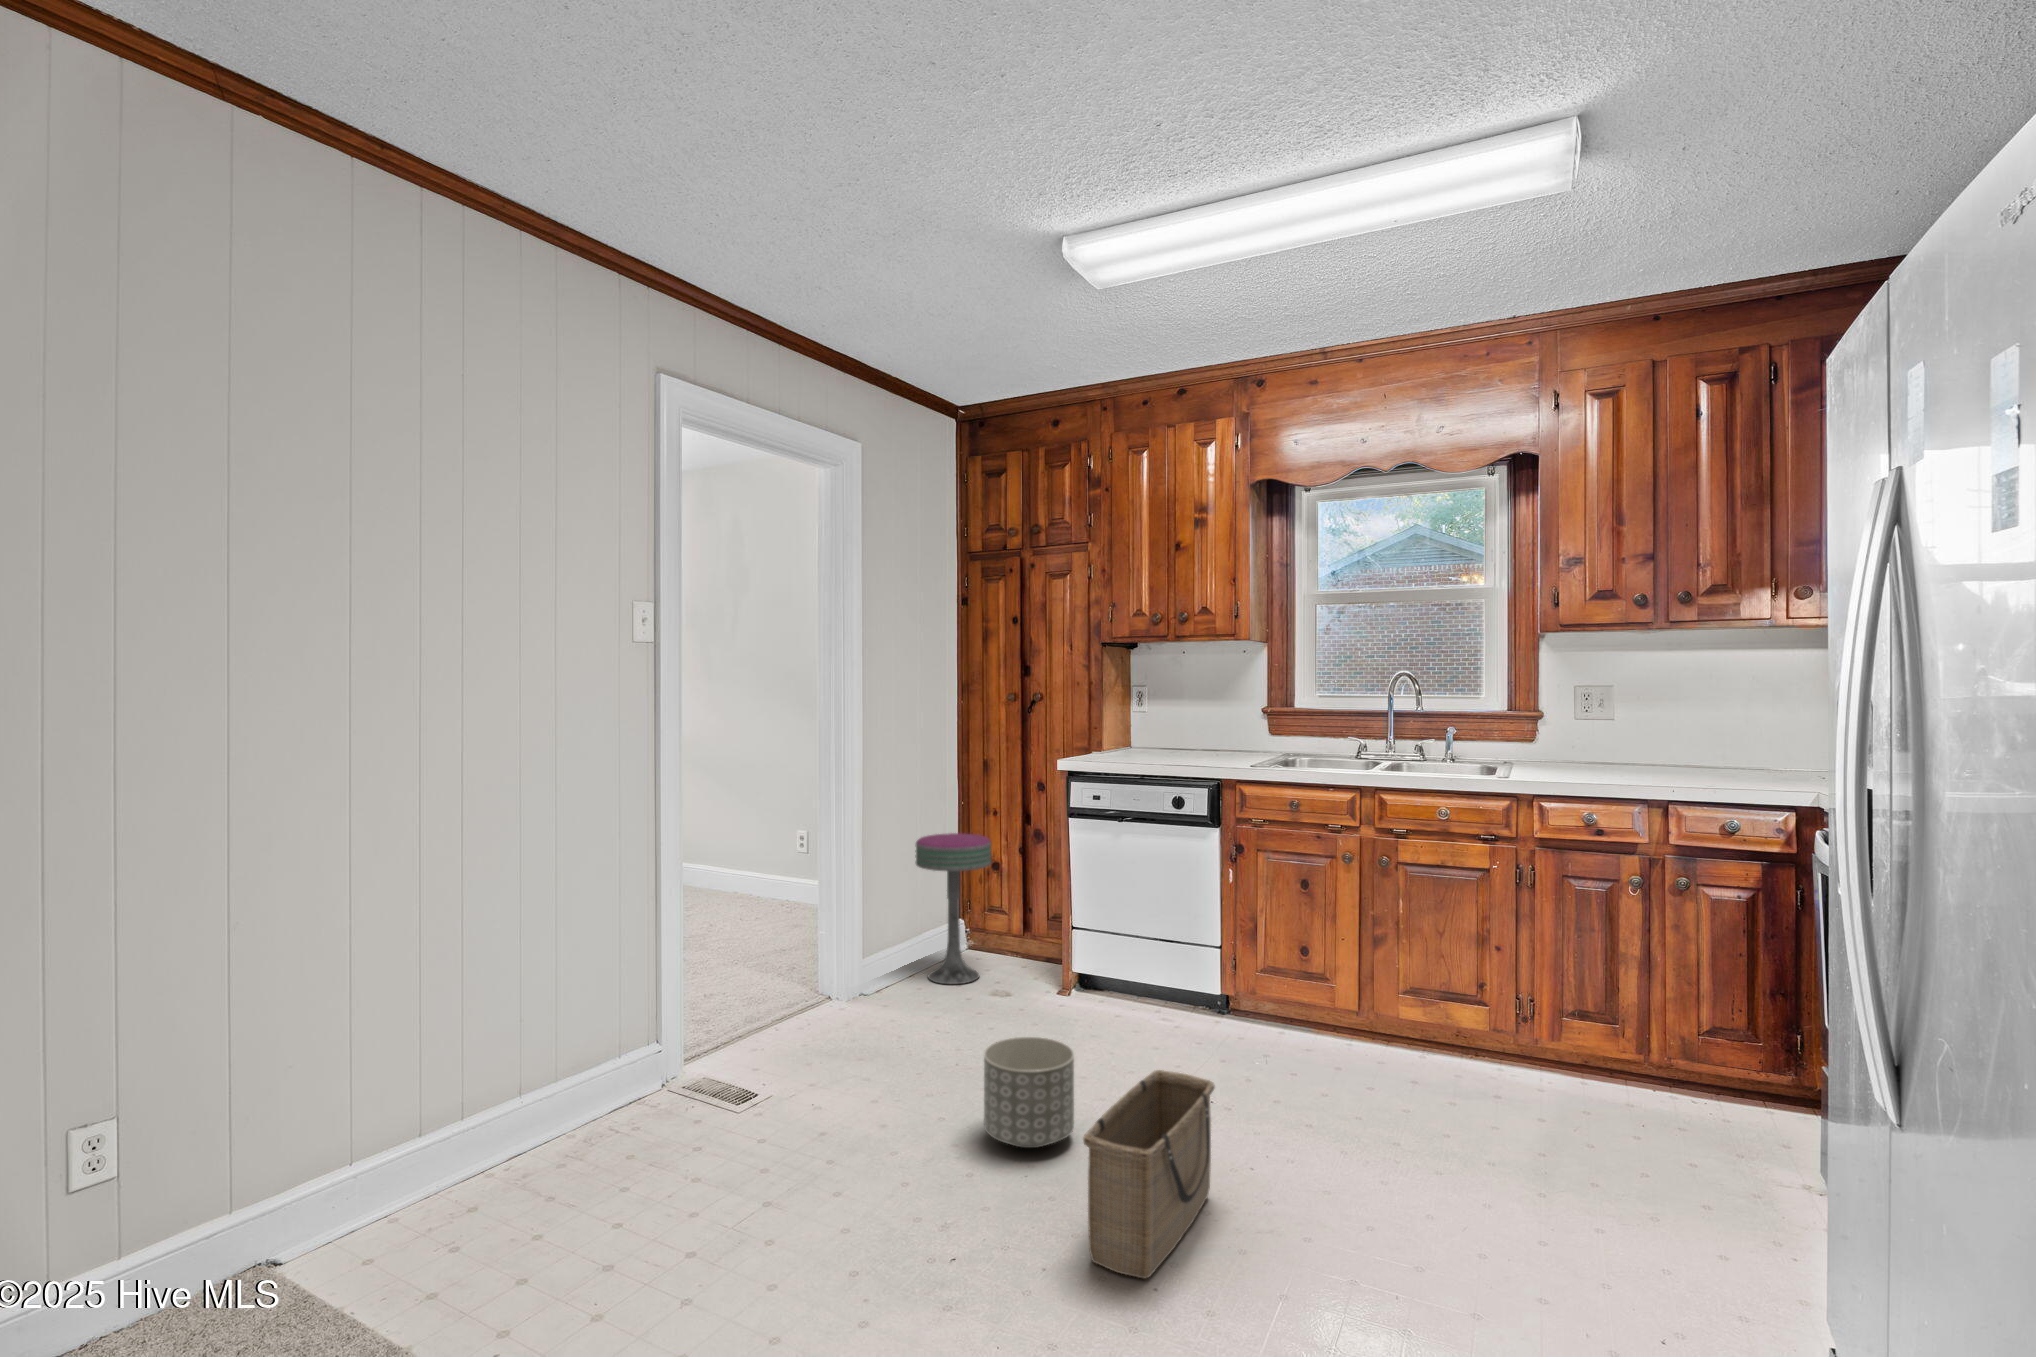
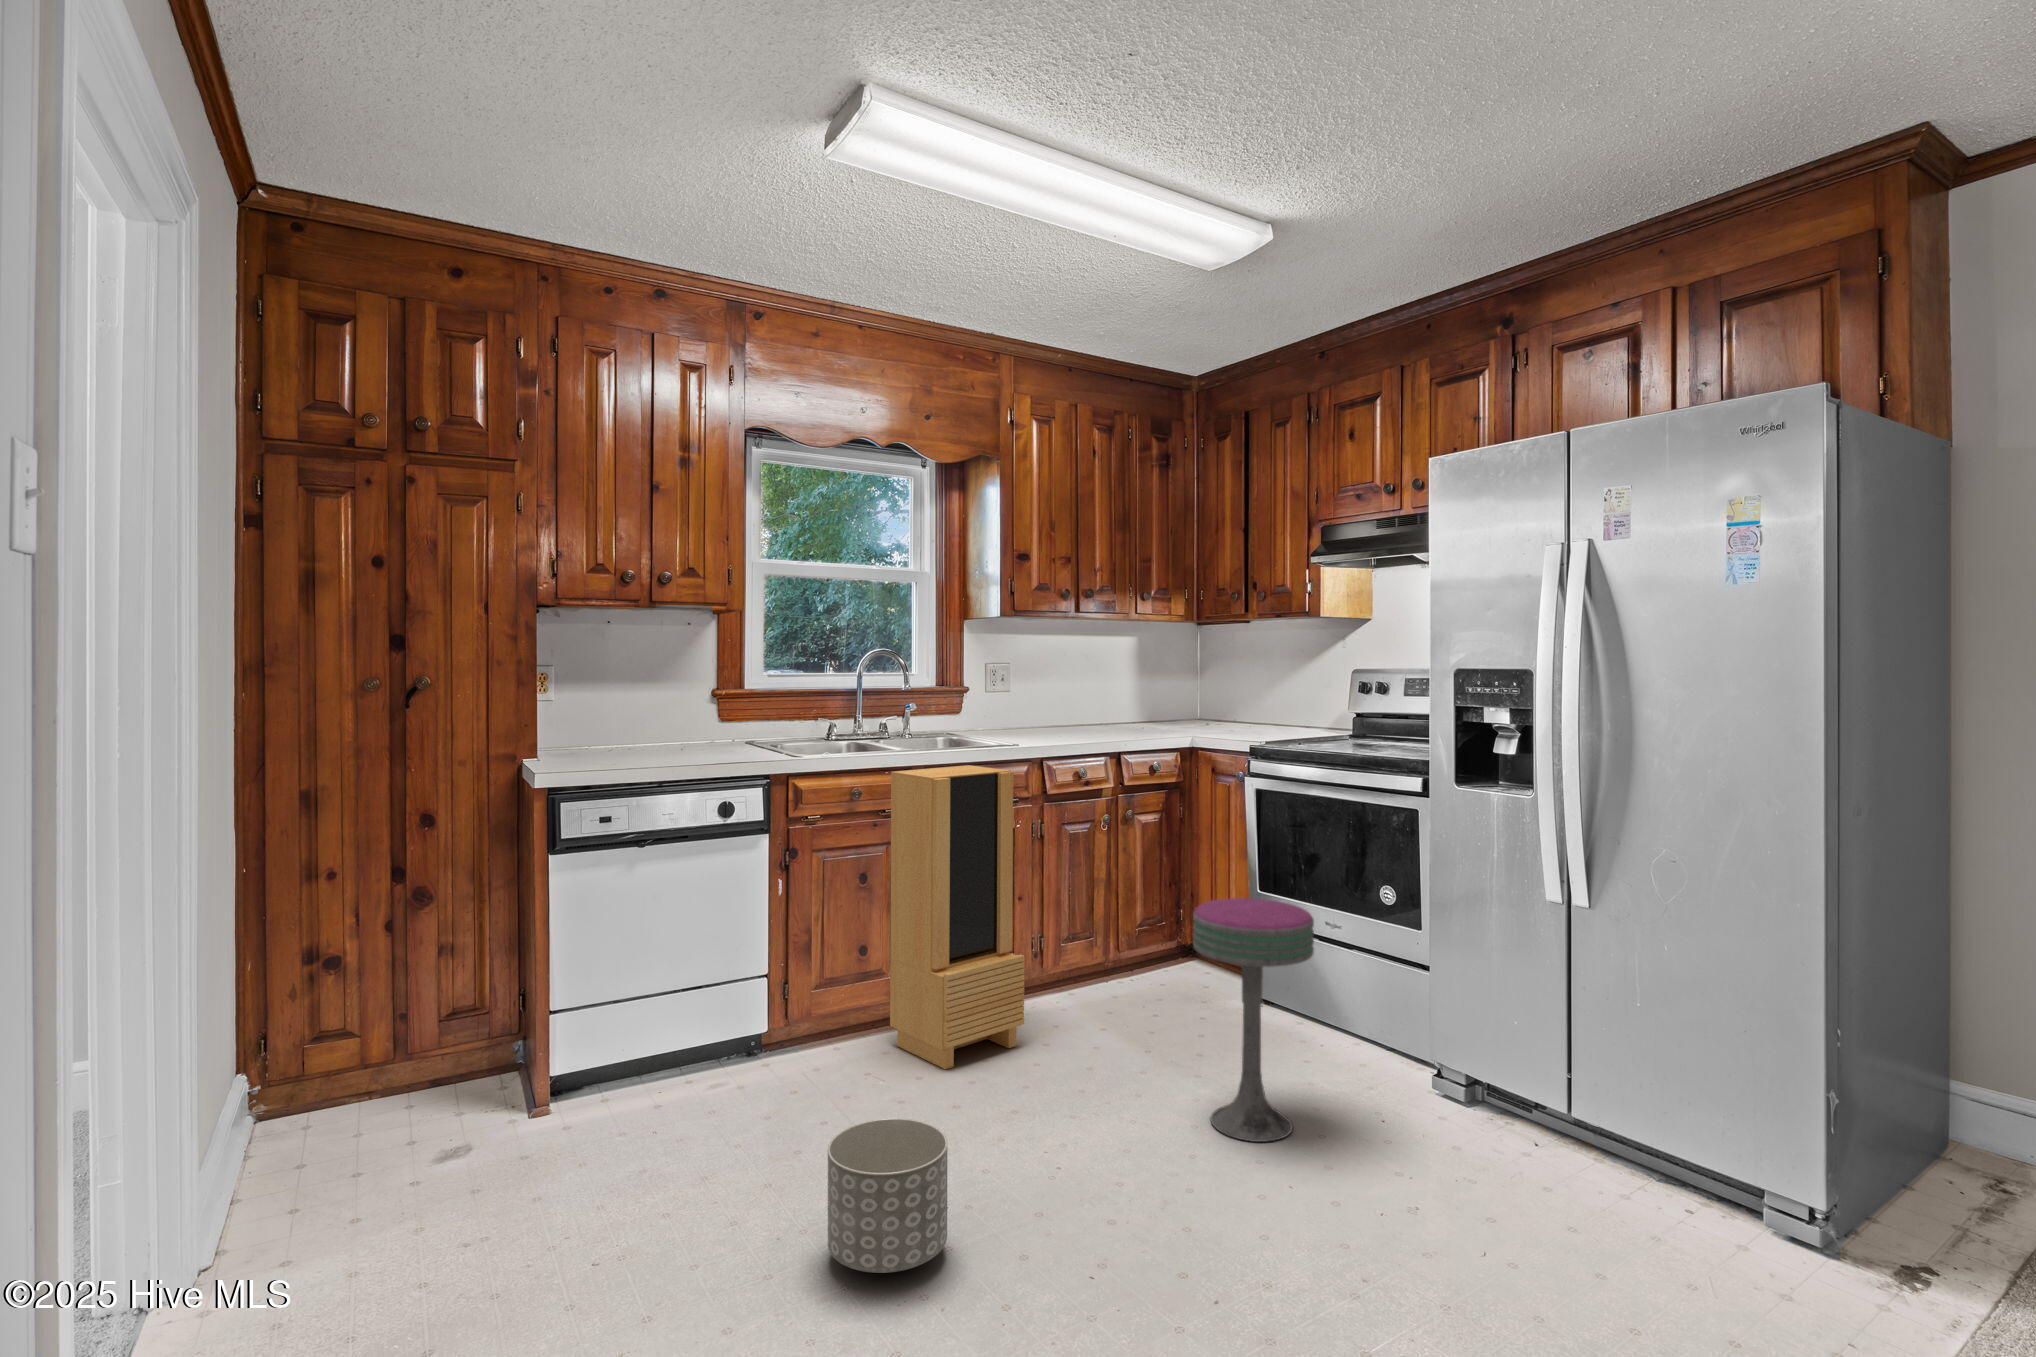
storage cabinet: none [1305,787,1414,1089] -> present [890,765,1025,1069]
bar stool: present [915,833,991,984] -> present [1193,898,1314,1142]
basket: present [1083,1070,1215,1278] -> none [1048,1077,1227,1303]

